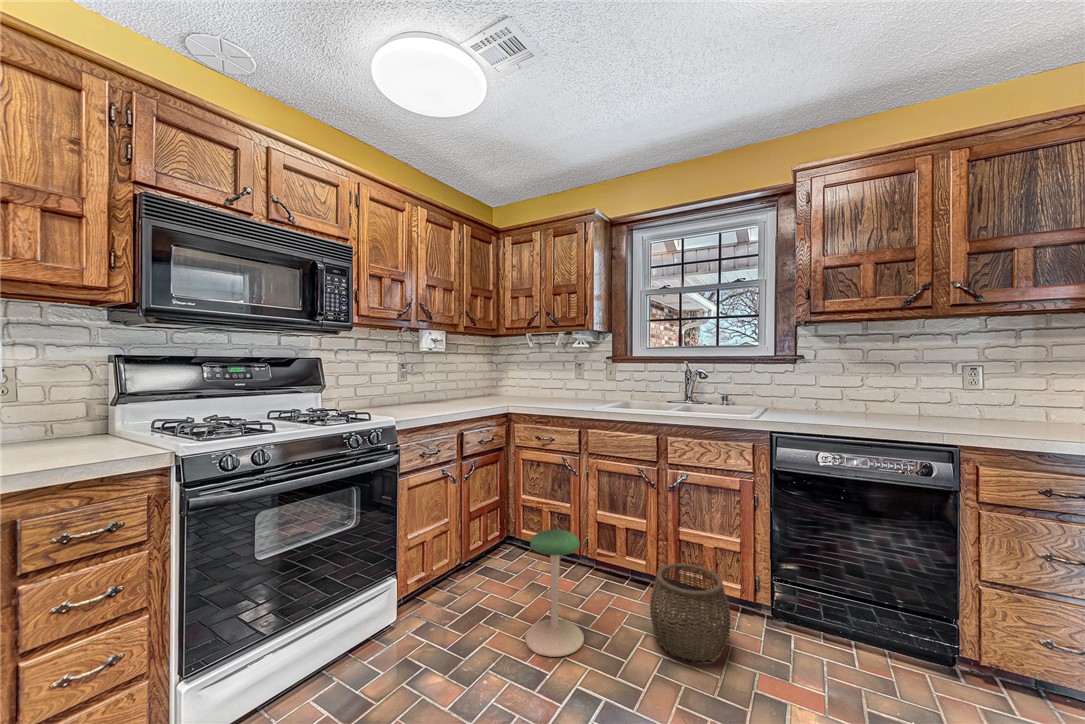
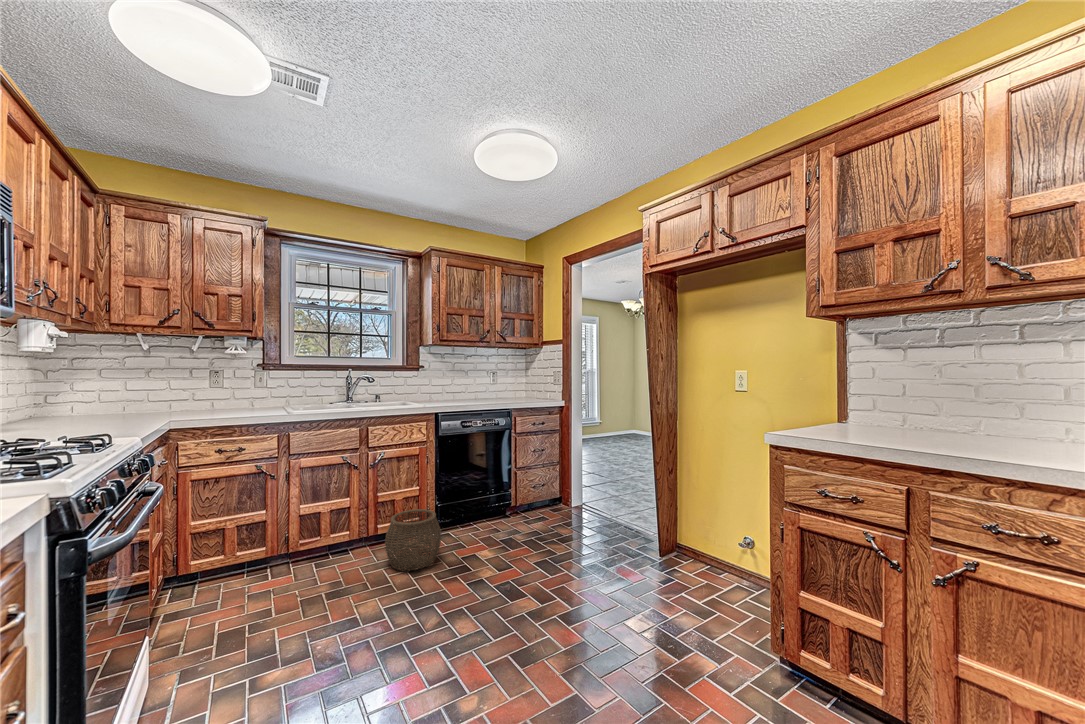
stool: present [525,529,584,657] -> none [300,514,358,625]

